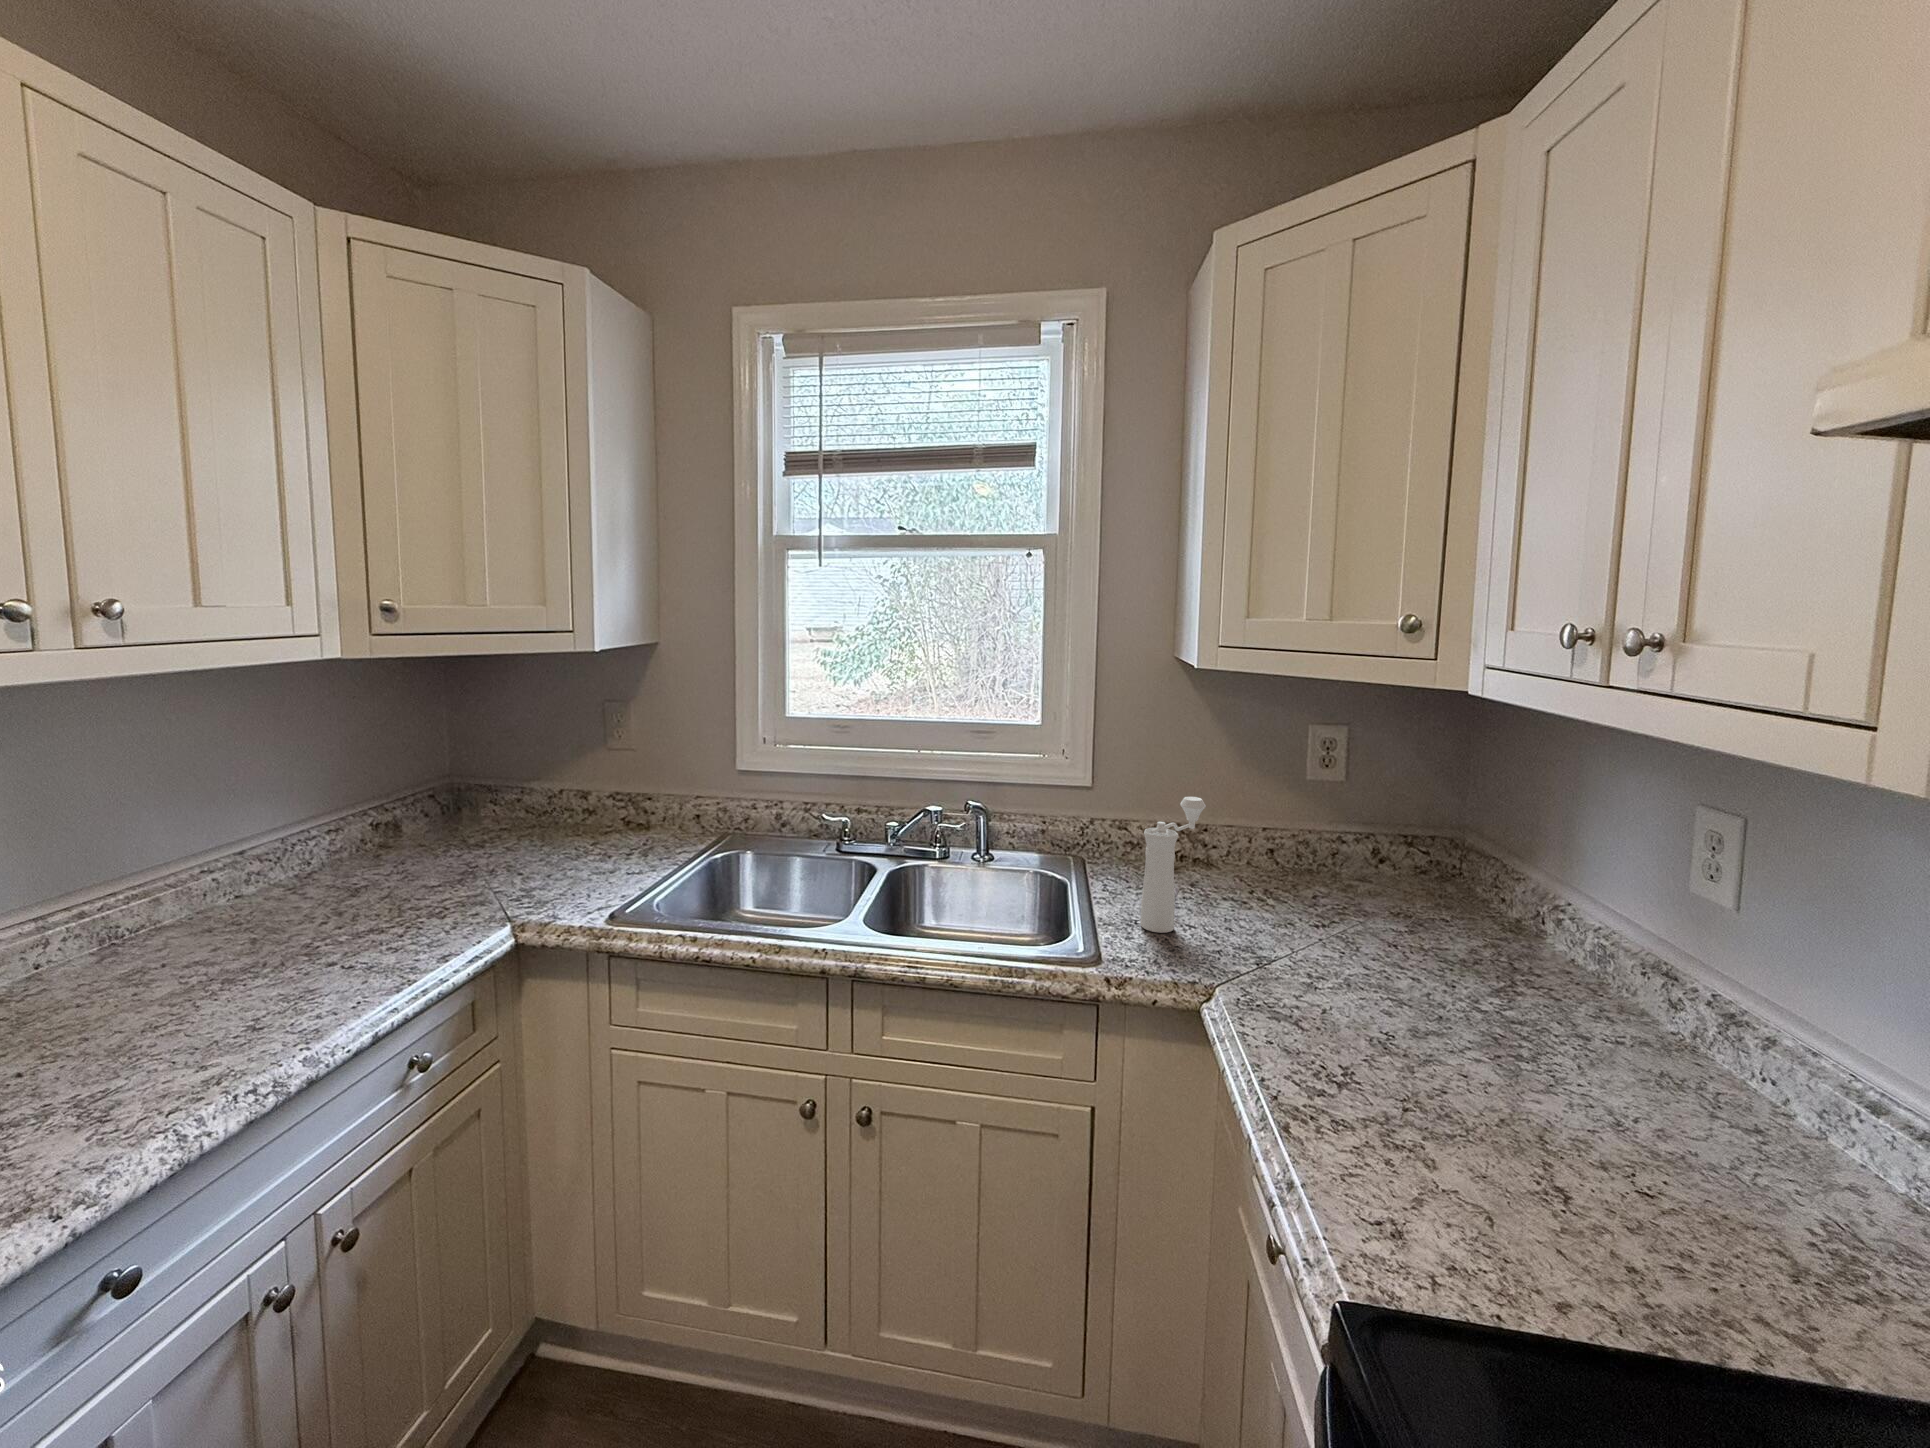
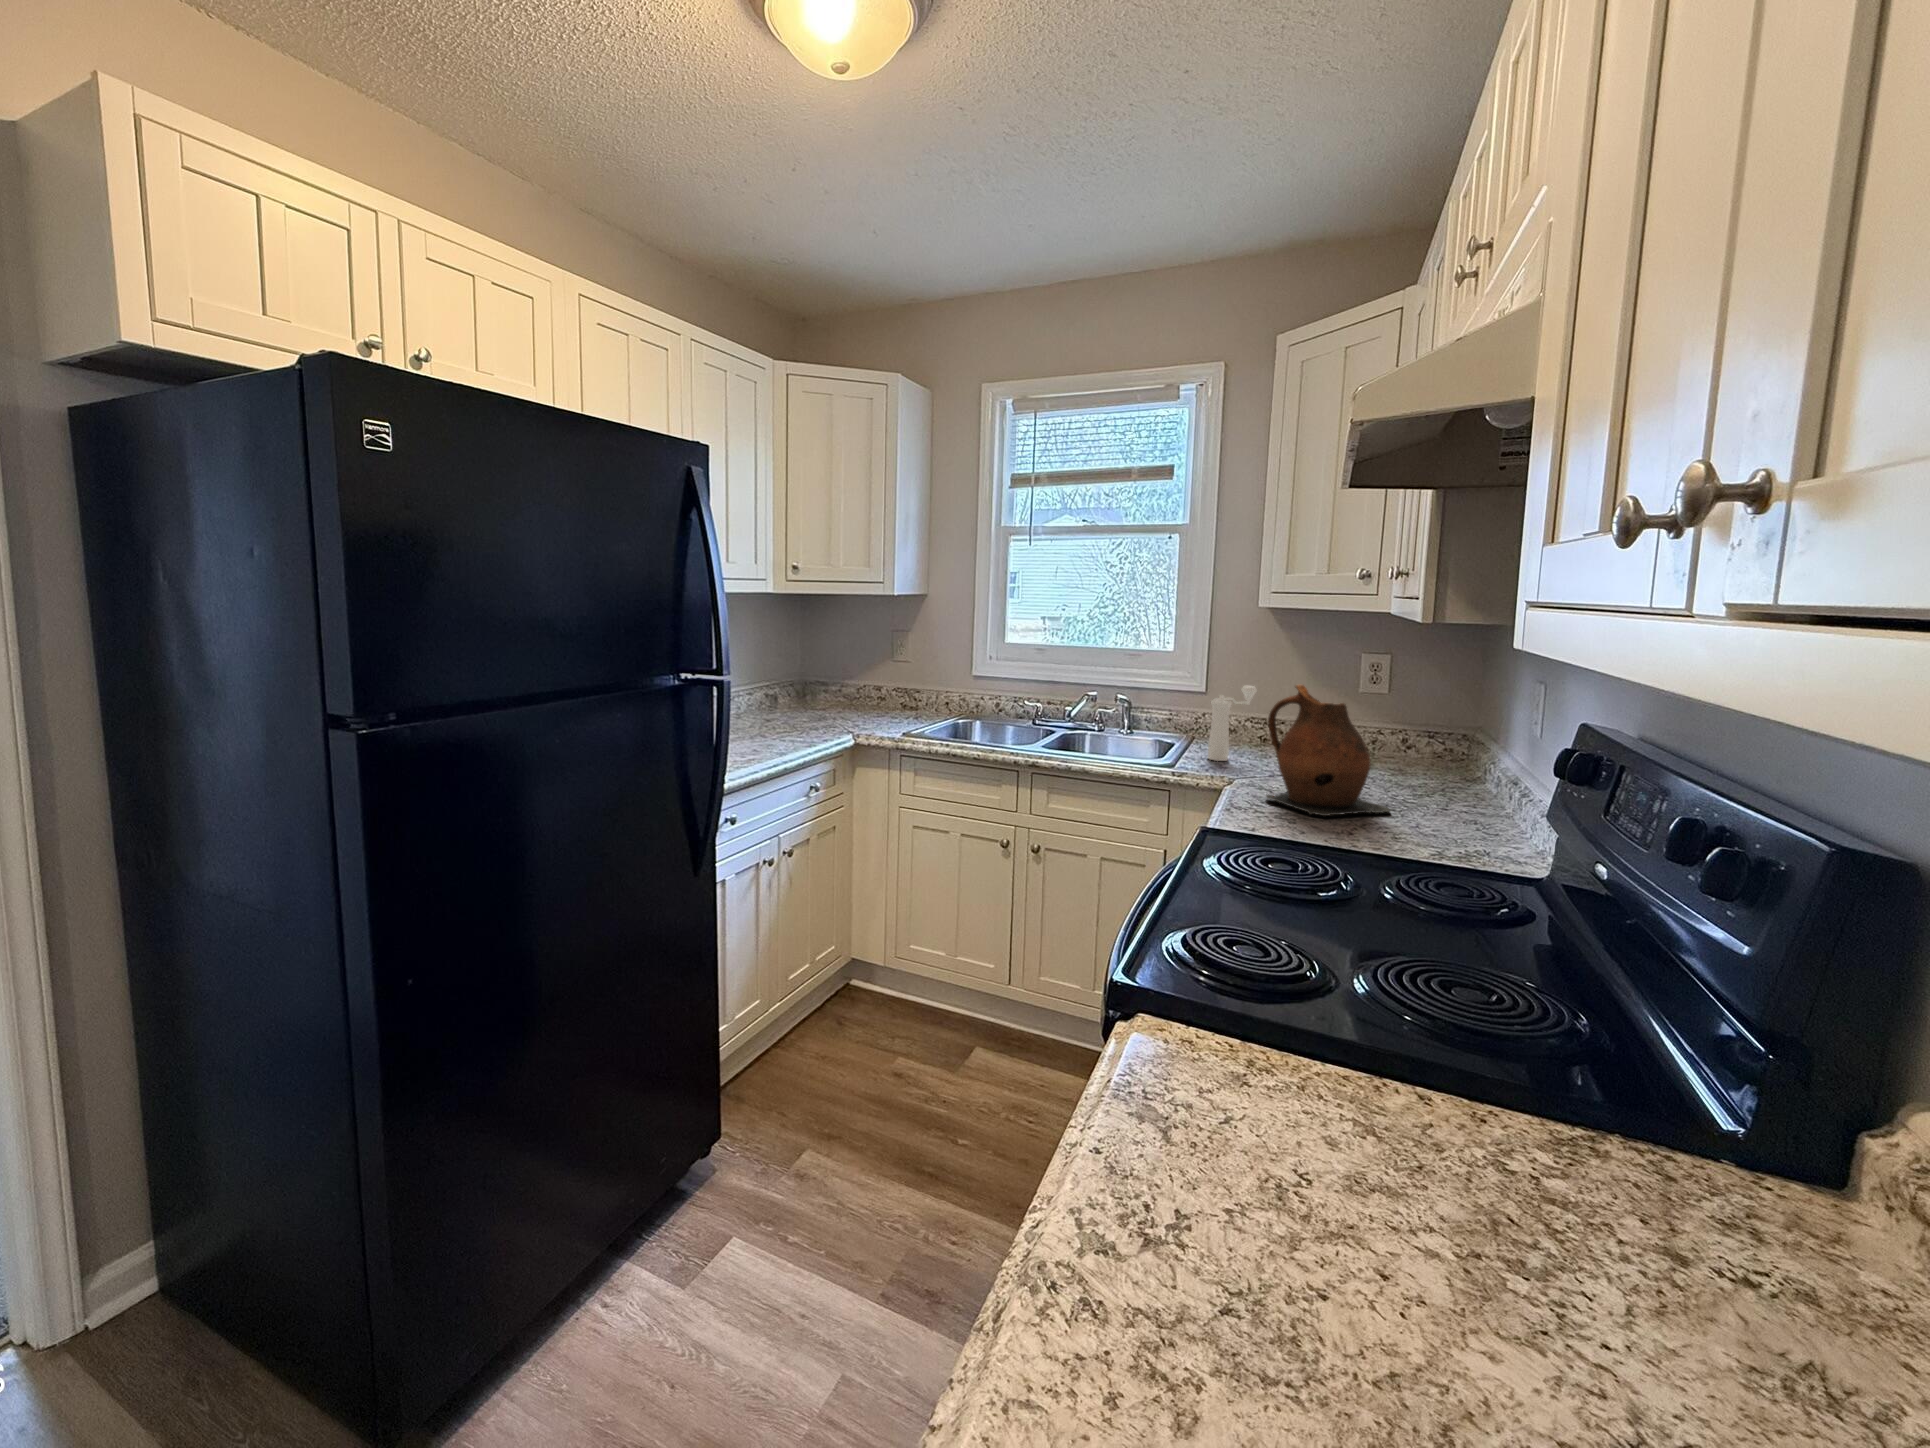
ceramic pitcher: none [1349,862,1611,1185] -> present [1266,685,1390,816]

